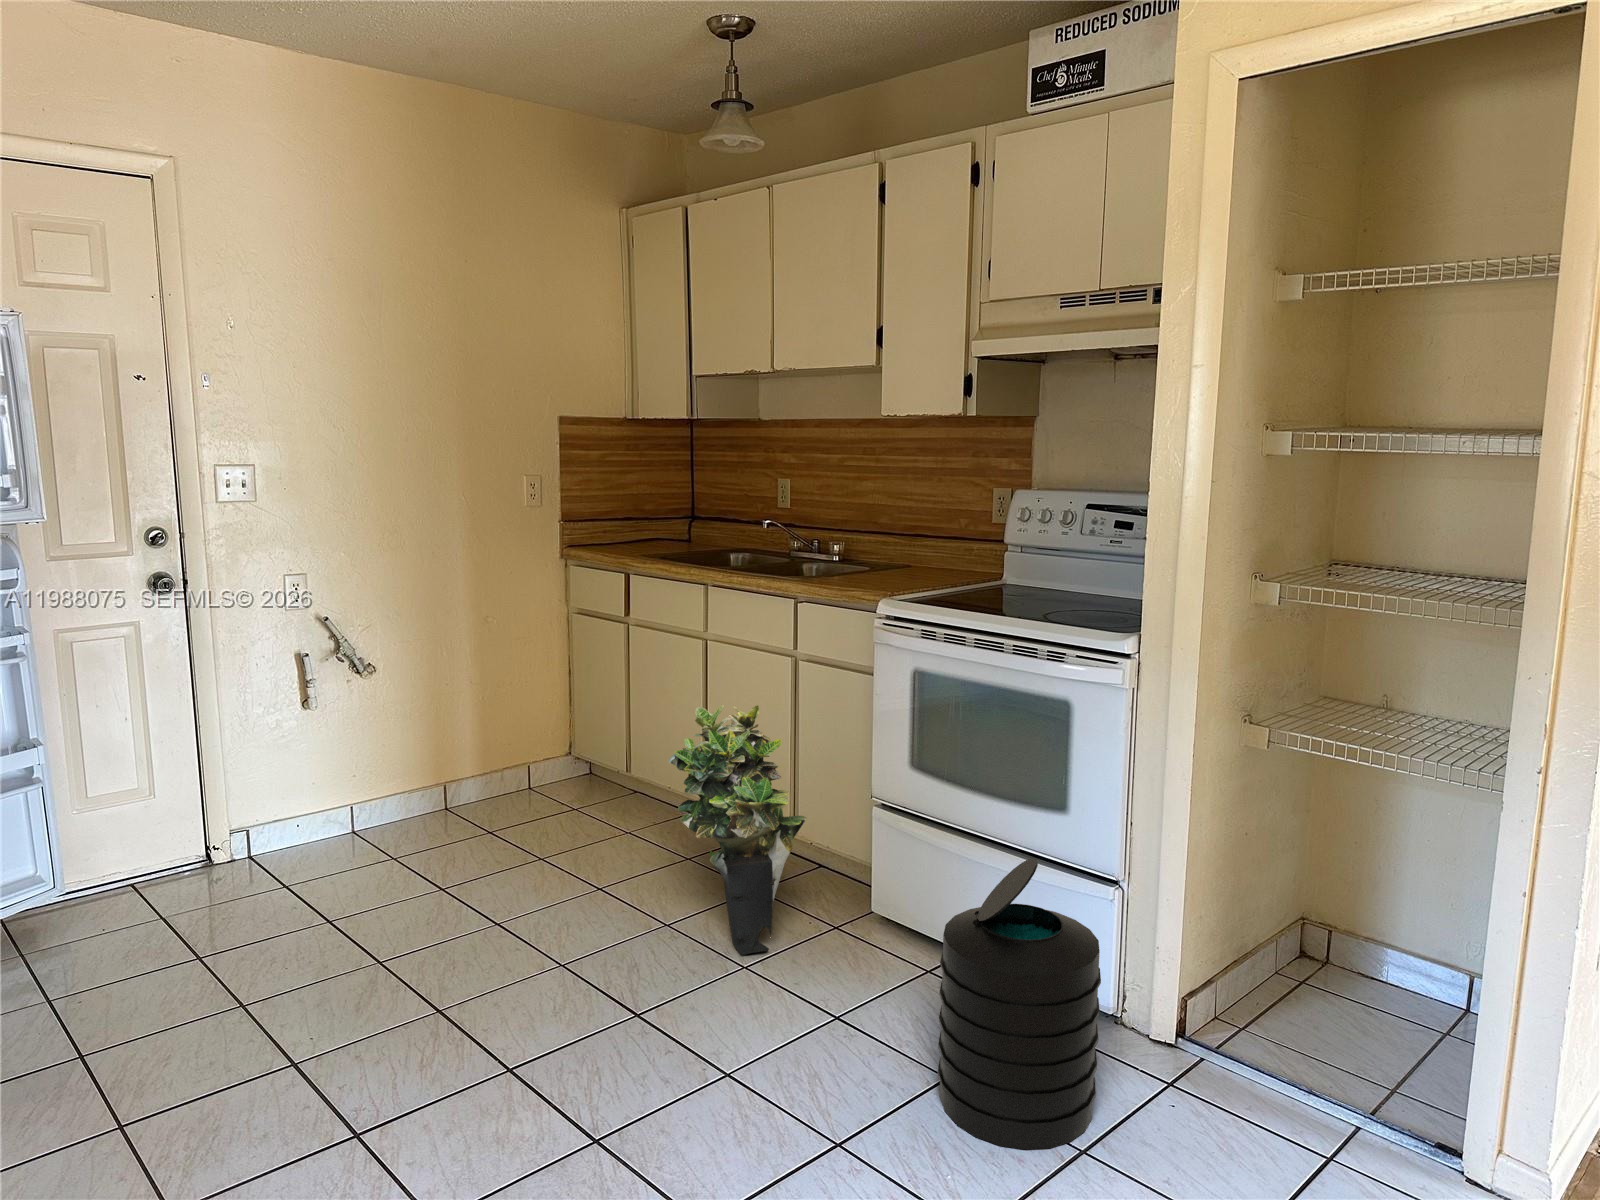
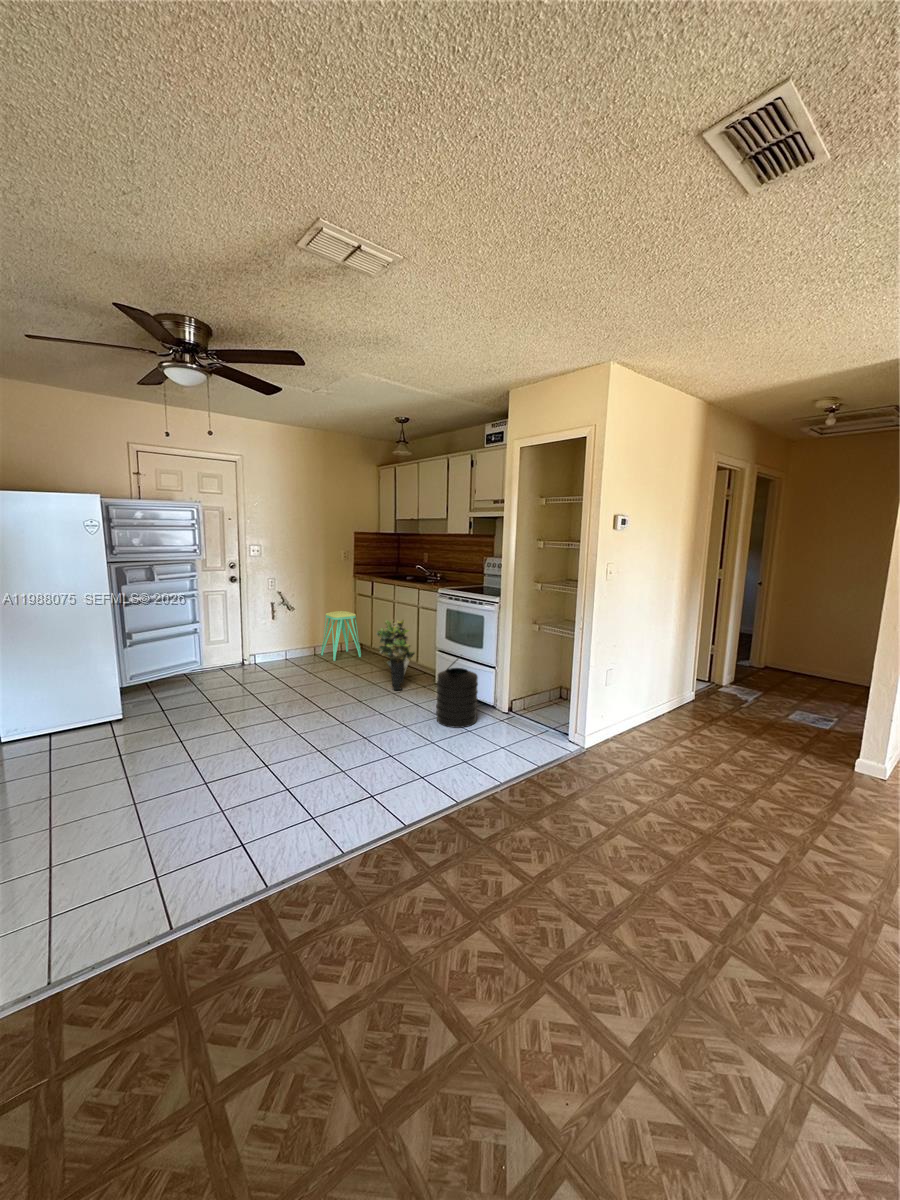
stool: none [469,667,597,831] -> present [321,611,361,661]

